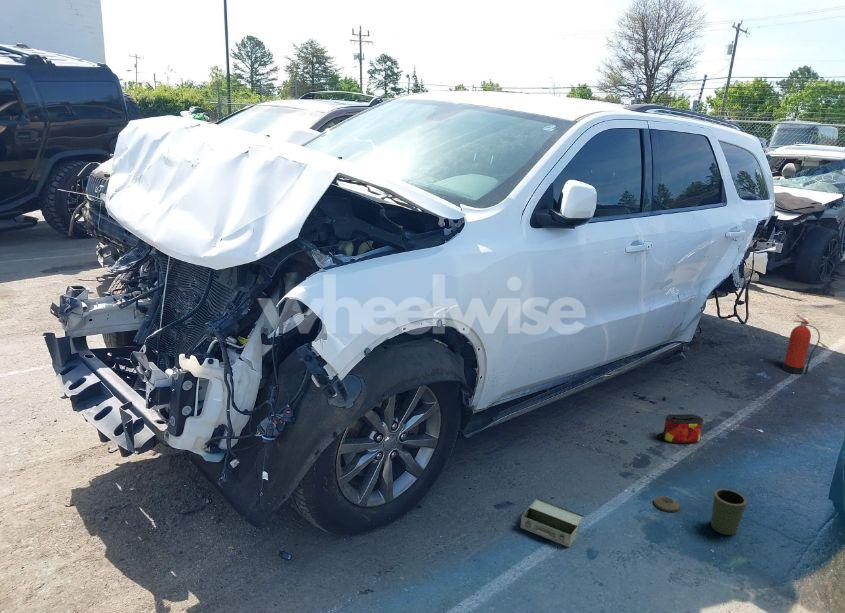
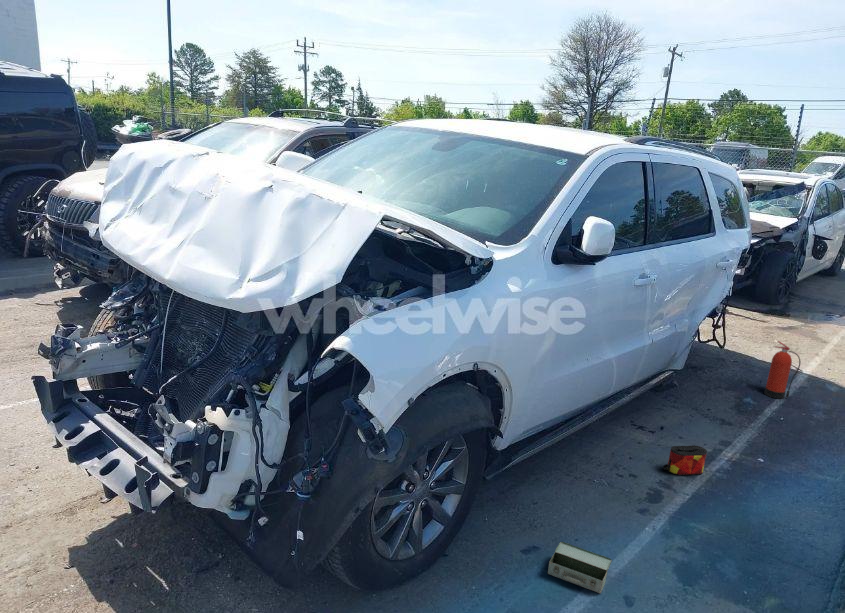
trash can: present [654,489,747,535] -> none [673,526,770,573]

